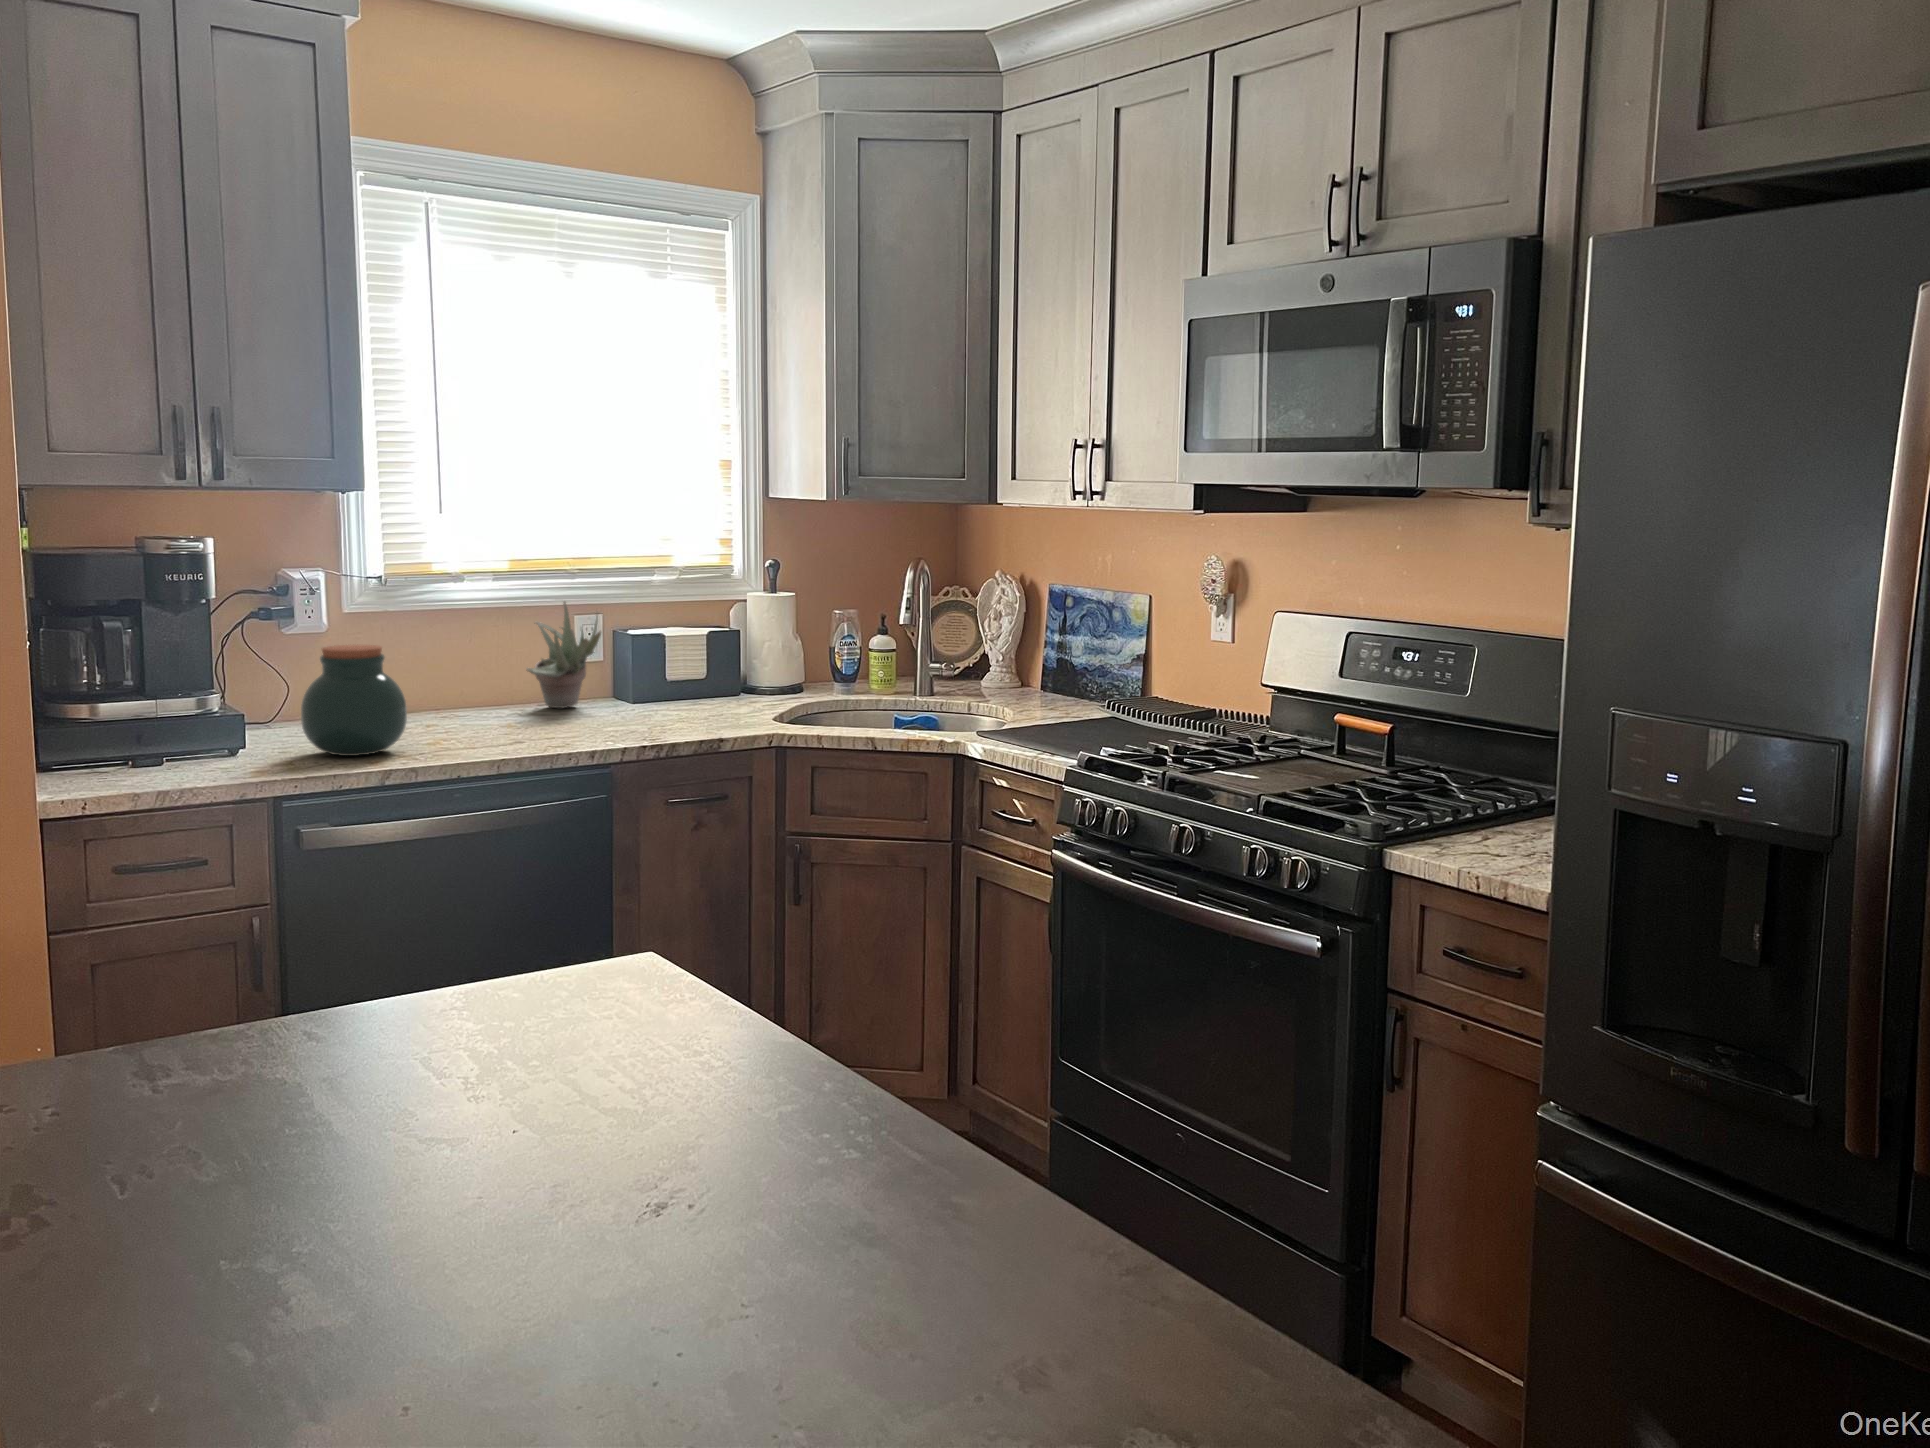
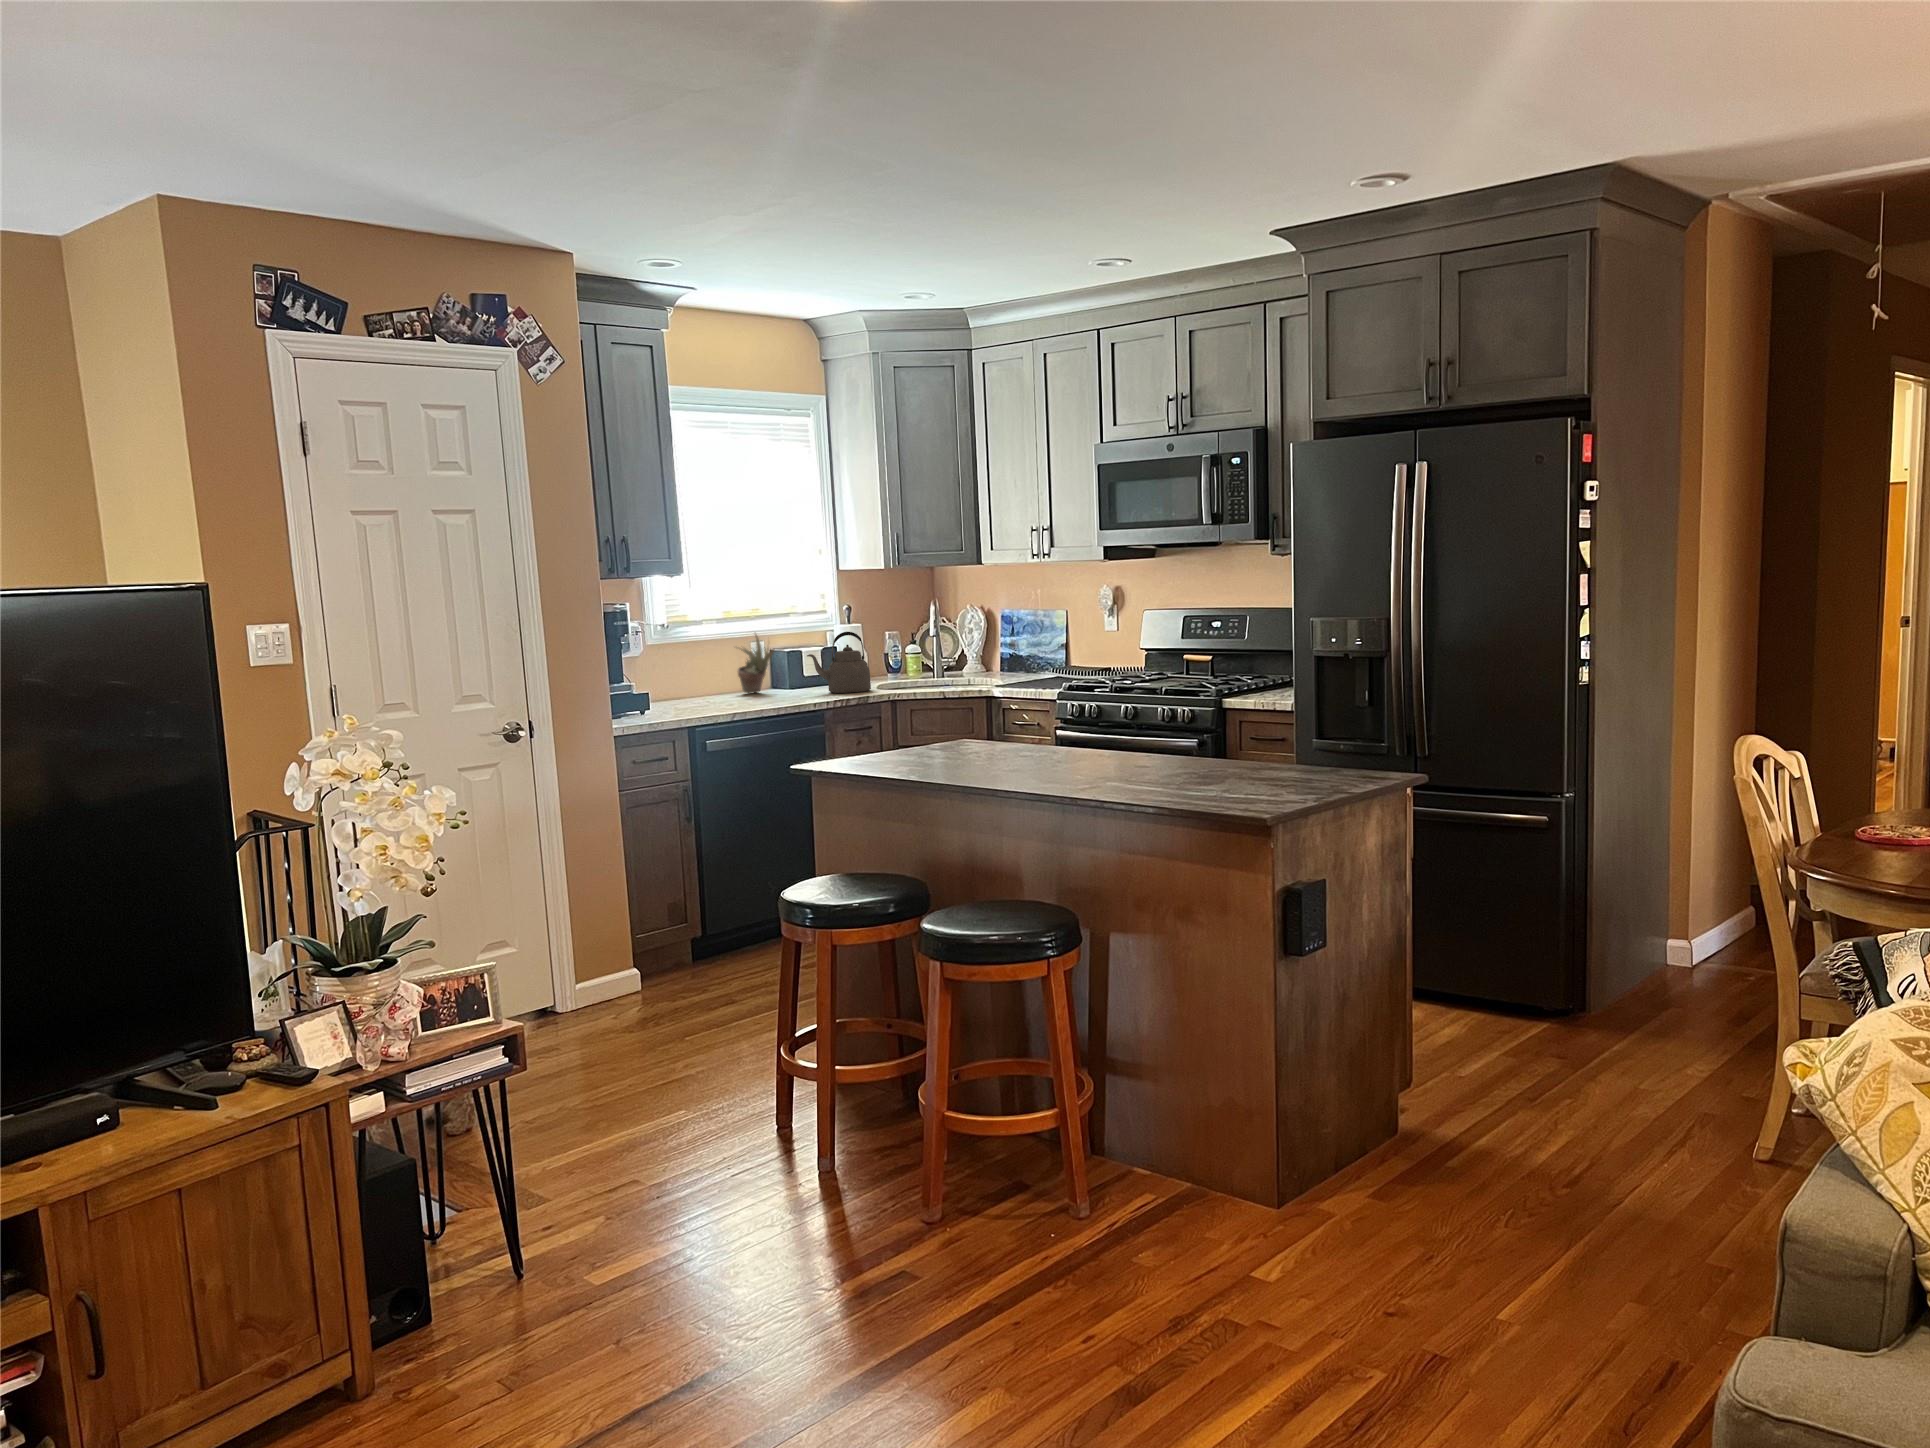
kettle: none [632,613,750,727] -> present [807,632,871,693]
jar: present [301,645,407,756] -> none [670,655,721,711]

